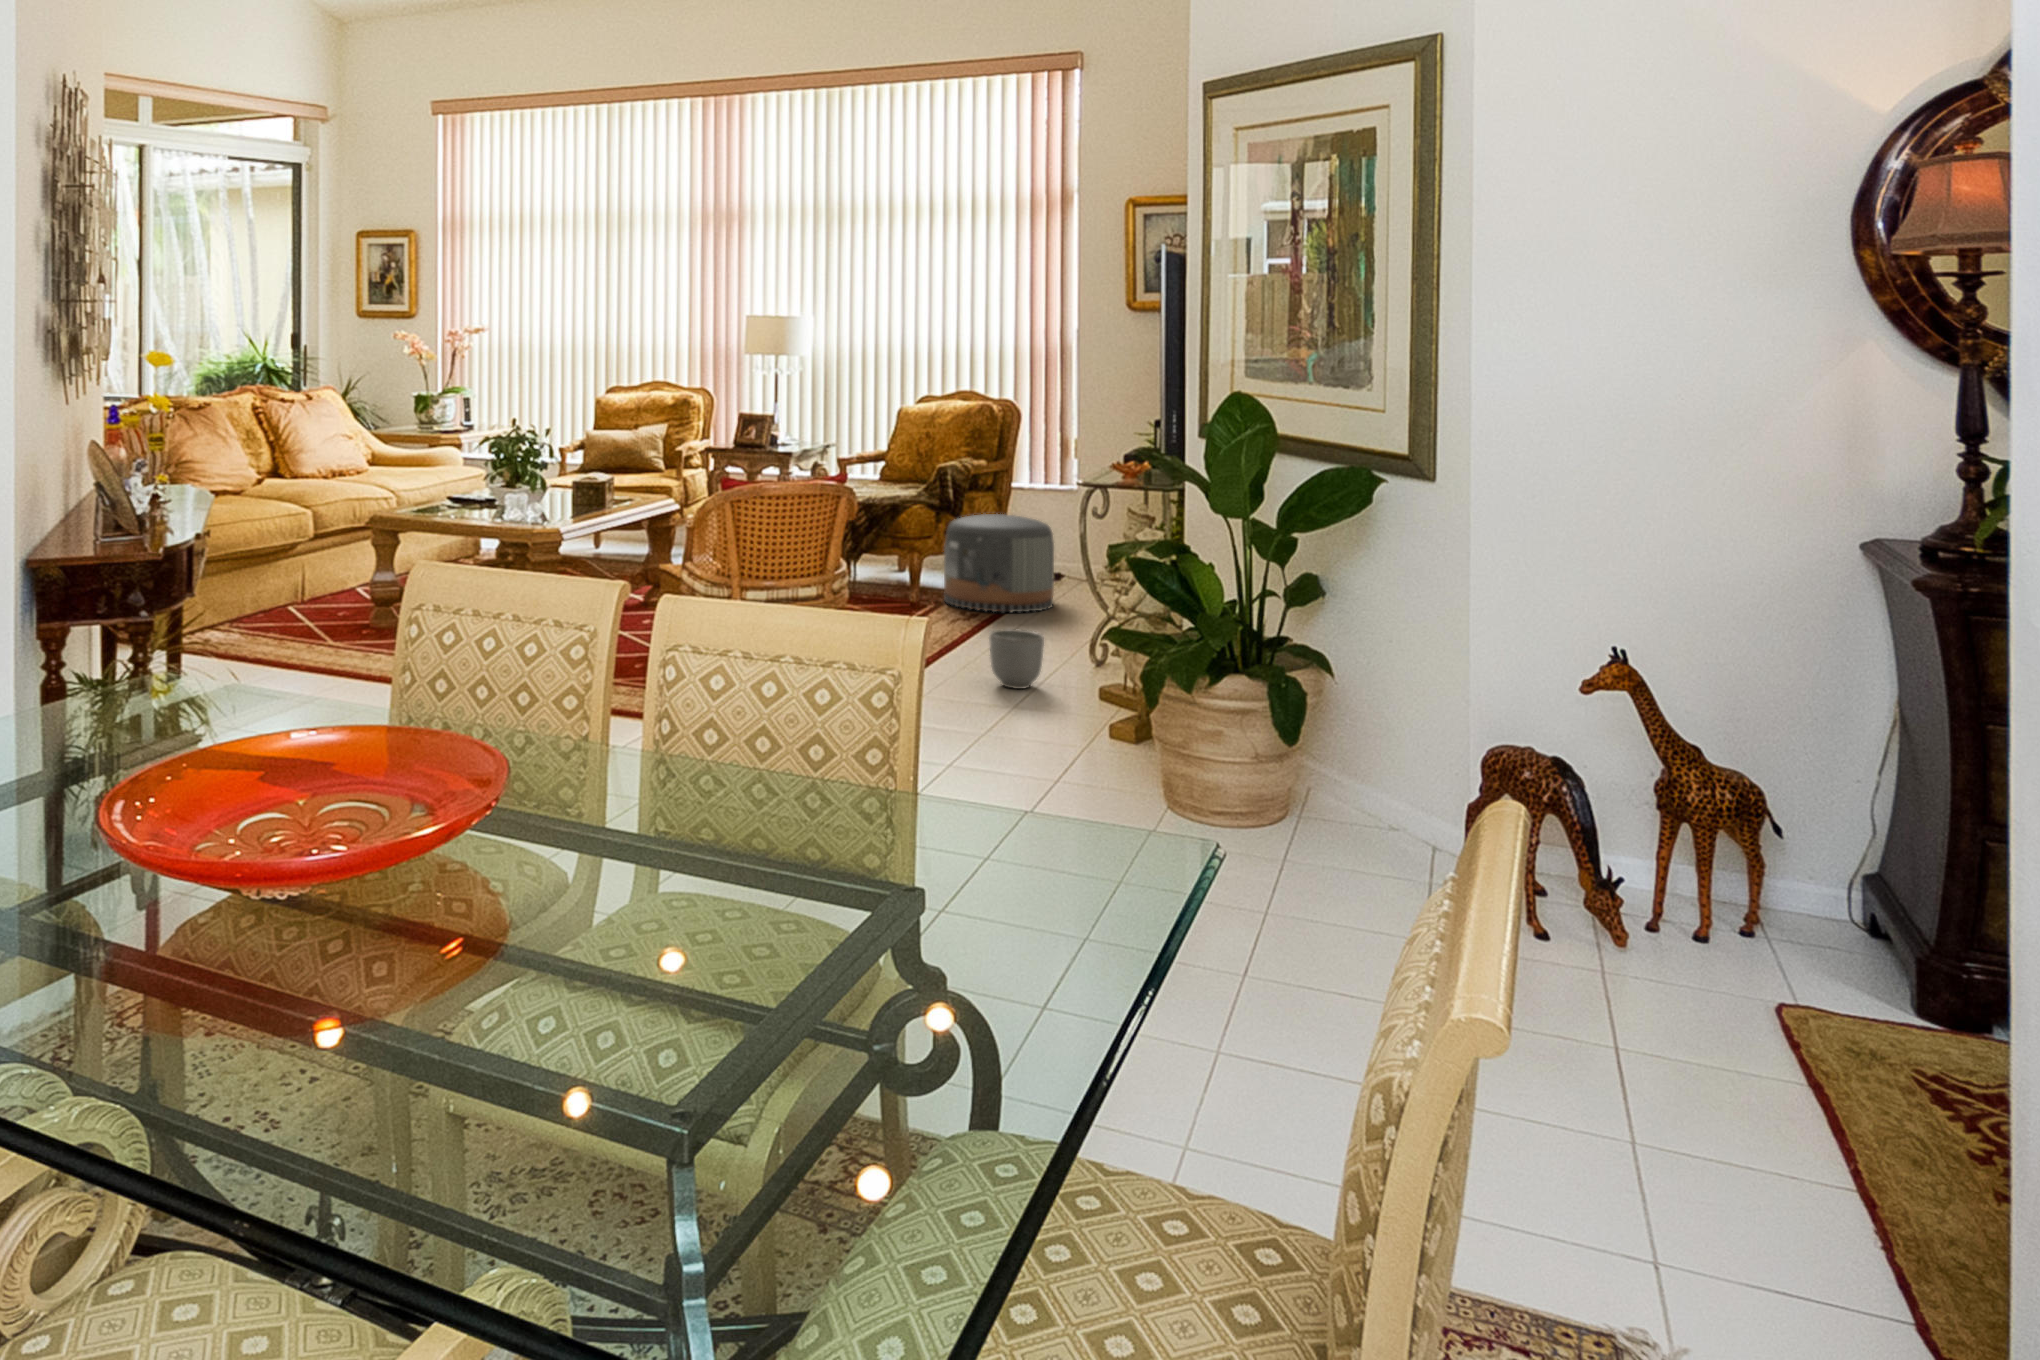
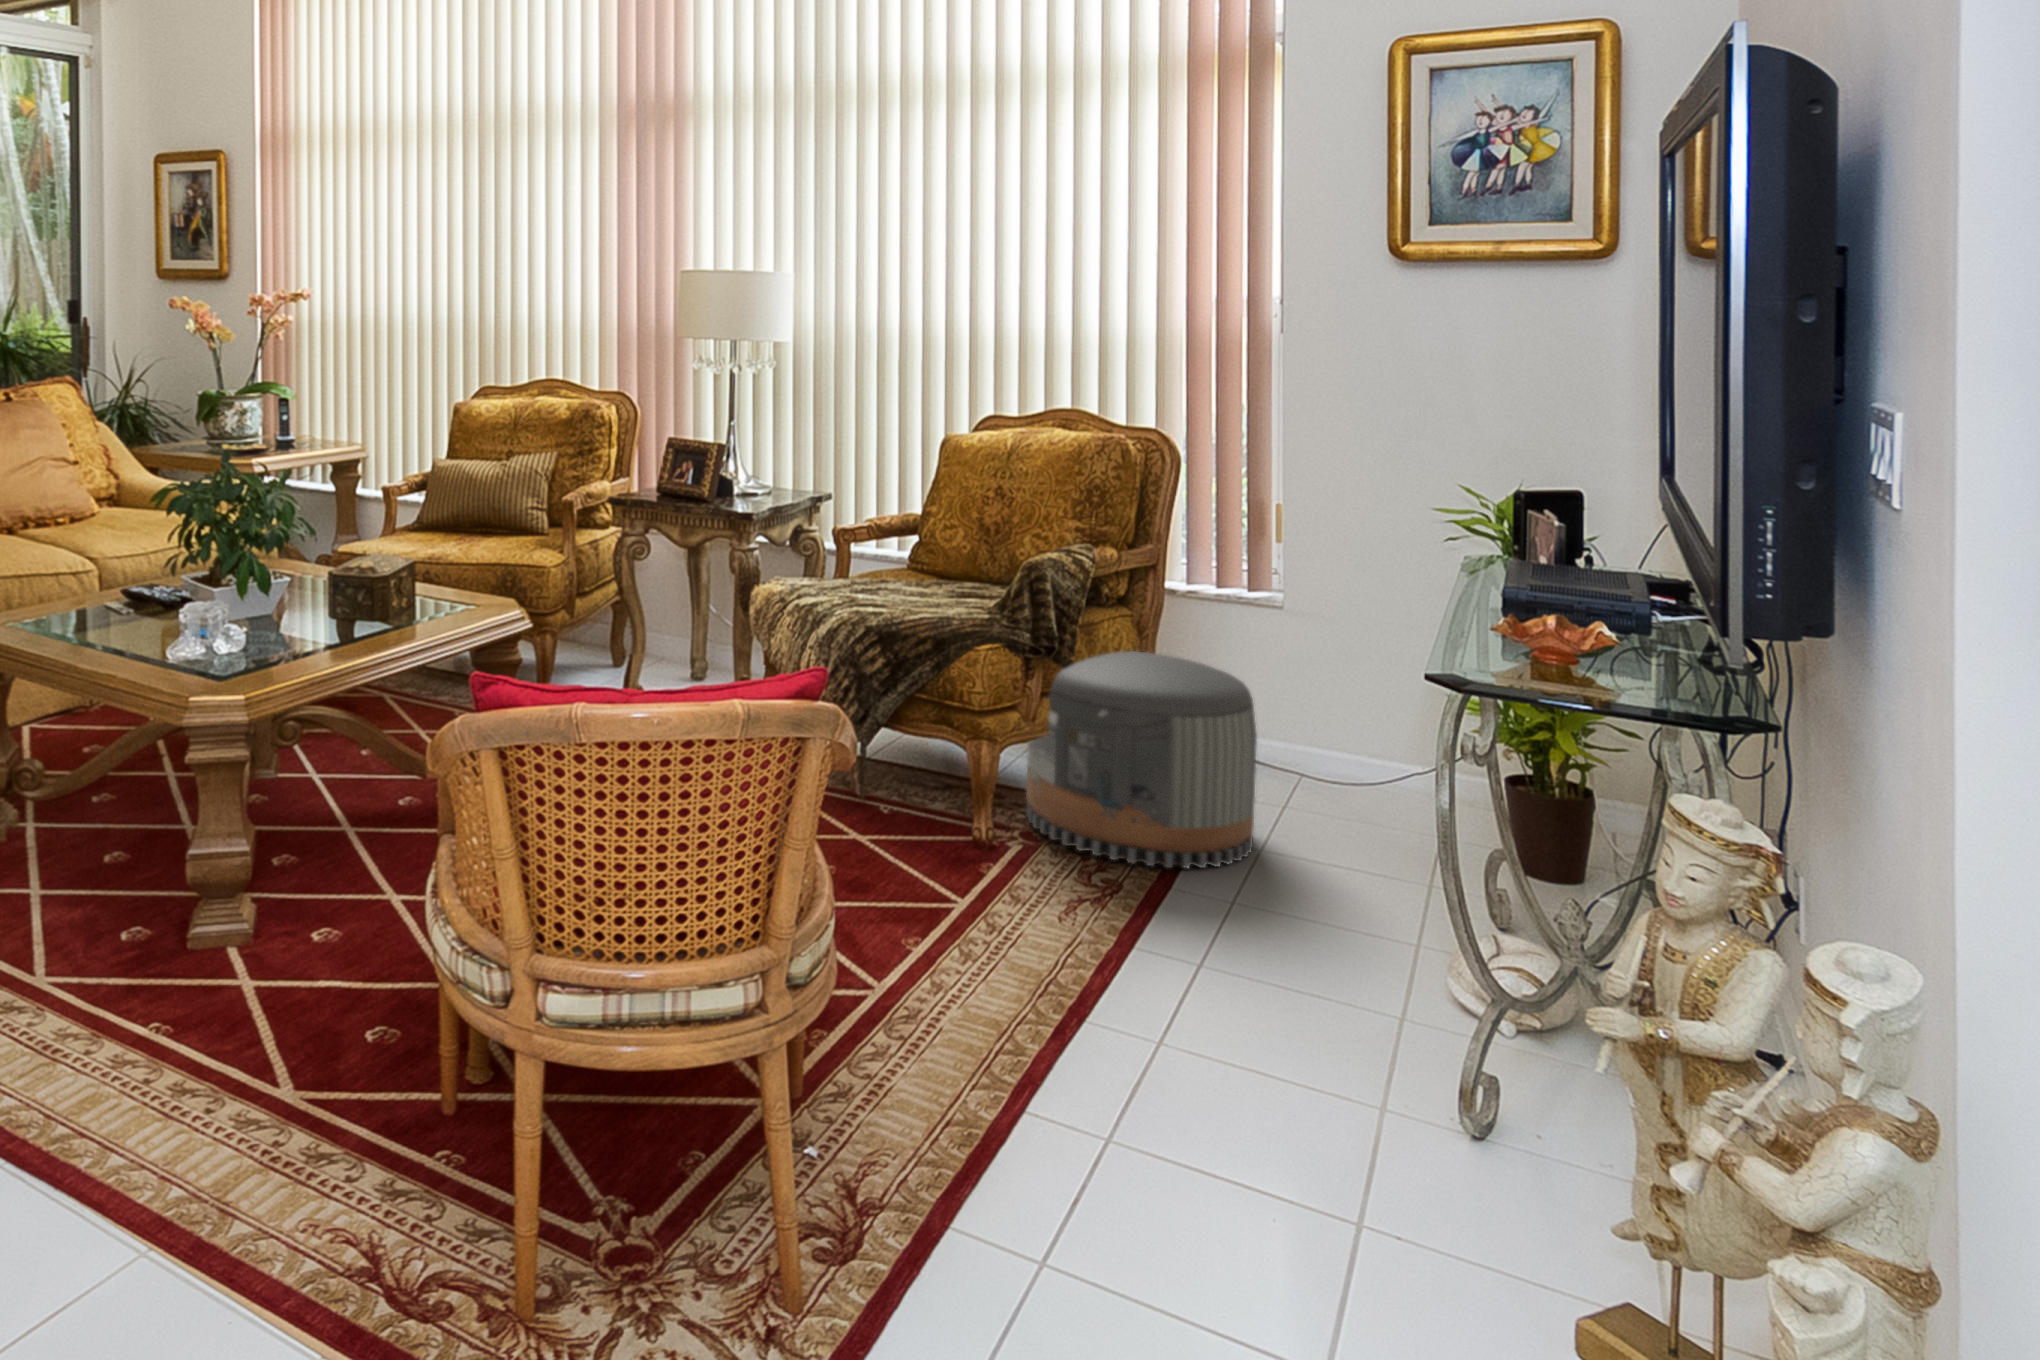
planter: present [989,629,1044,689] -> none [1155,1047,1312,1240]

